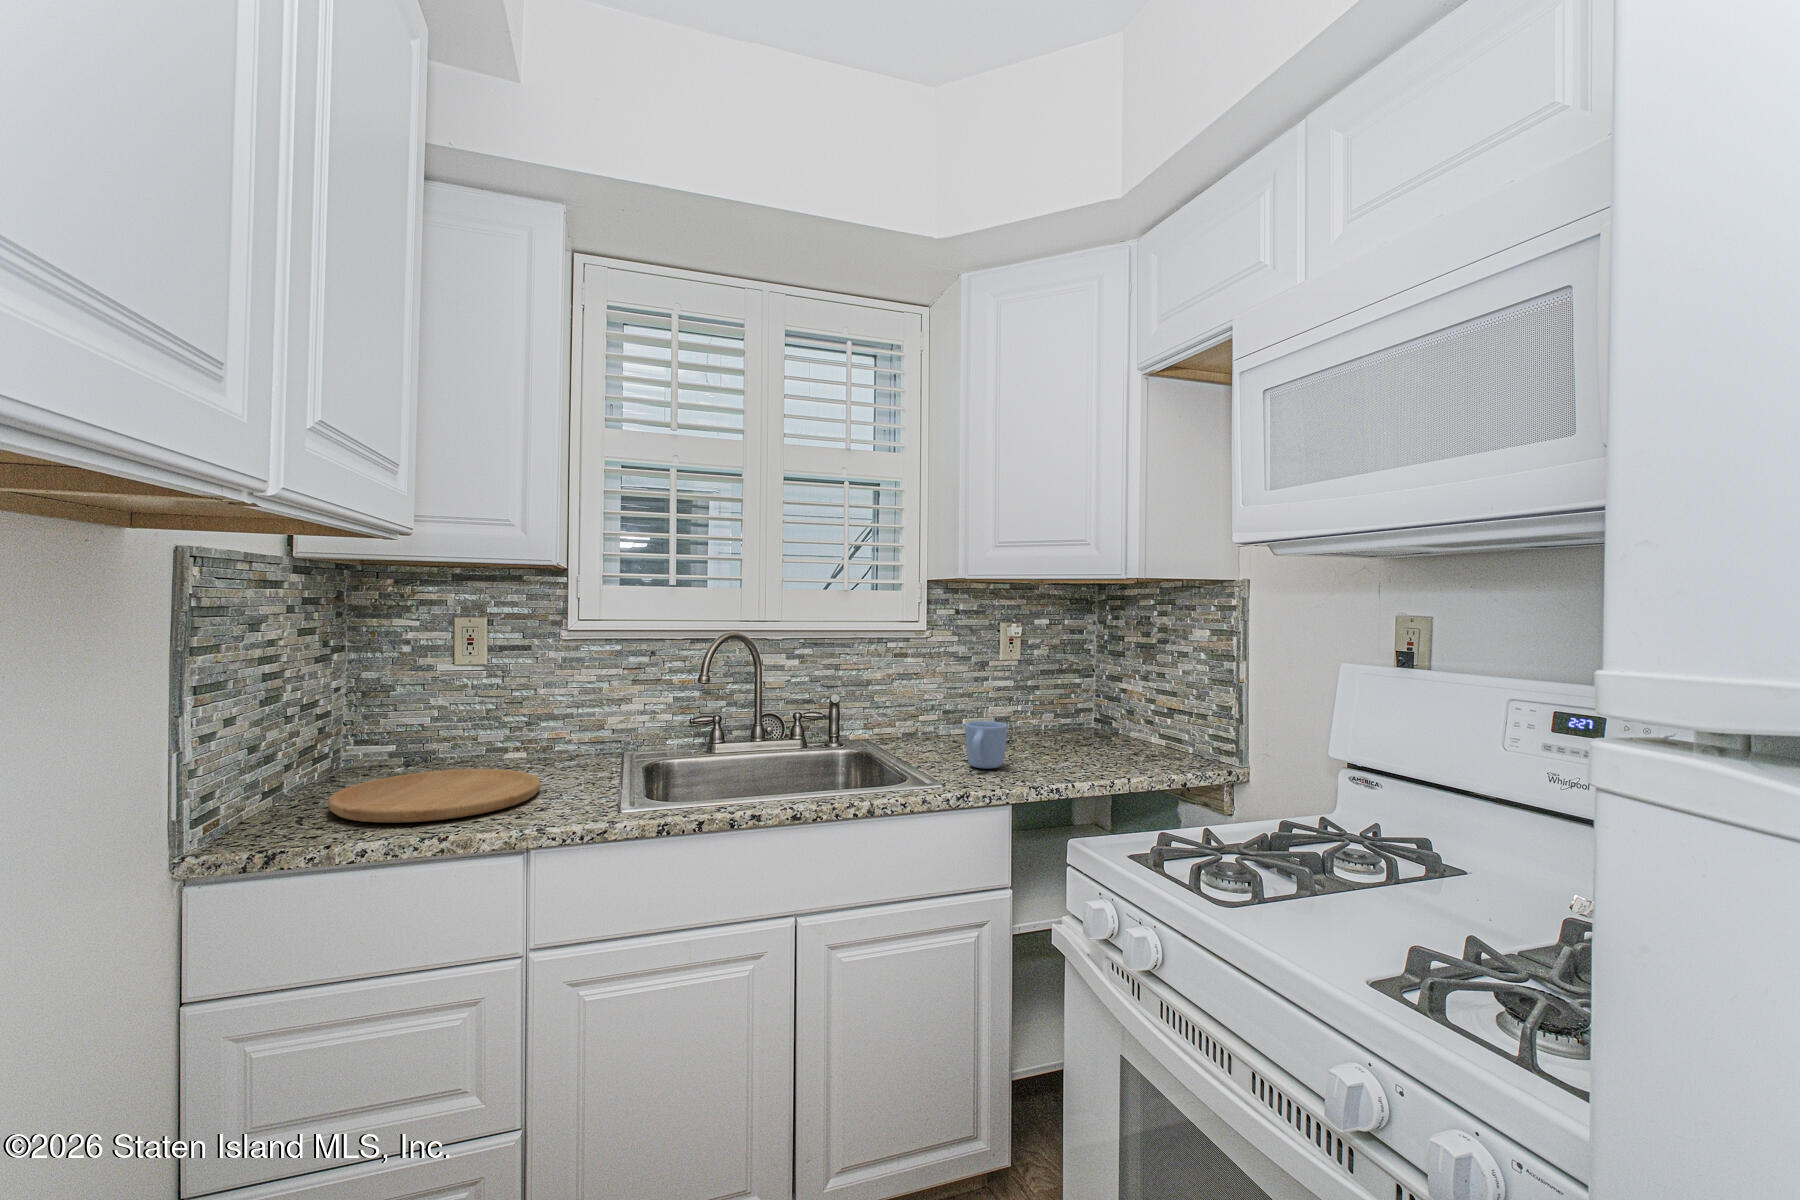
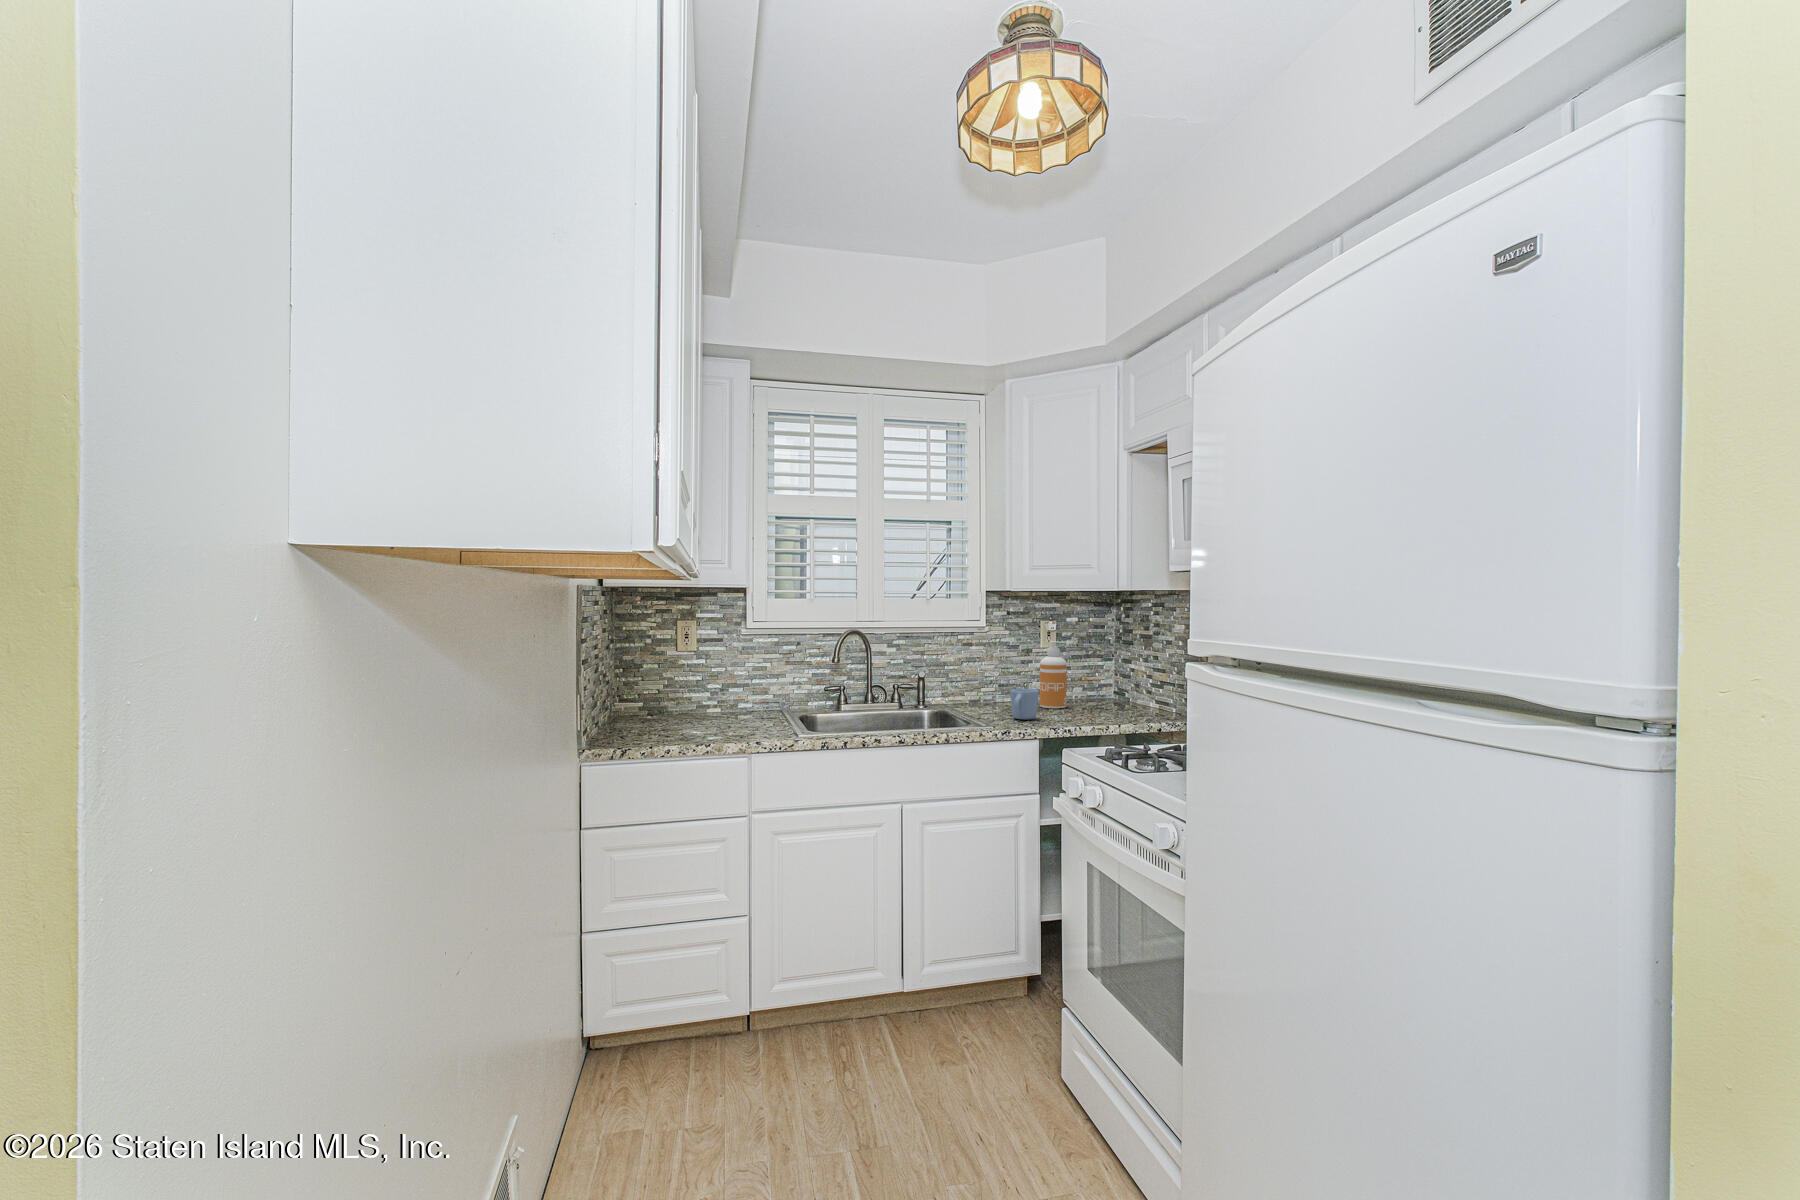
soap dispenser: none [1000,651,1037,746] -> present [1040,641,1067,708]
cutting board: present [328,769,541,823] -> none [634,716,745,739]

